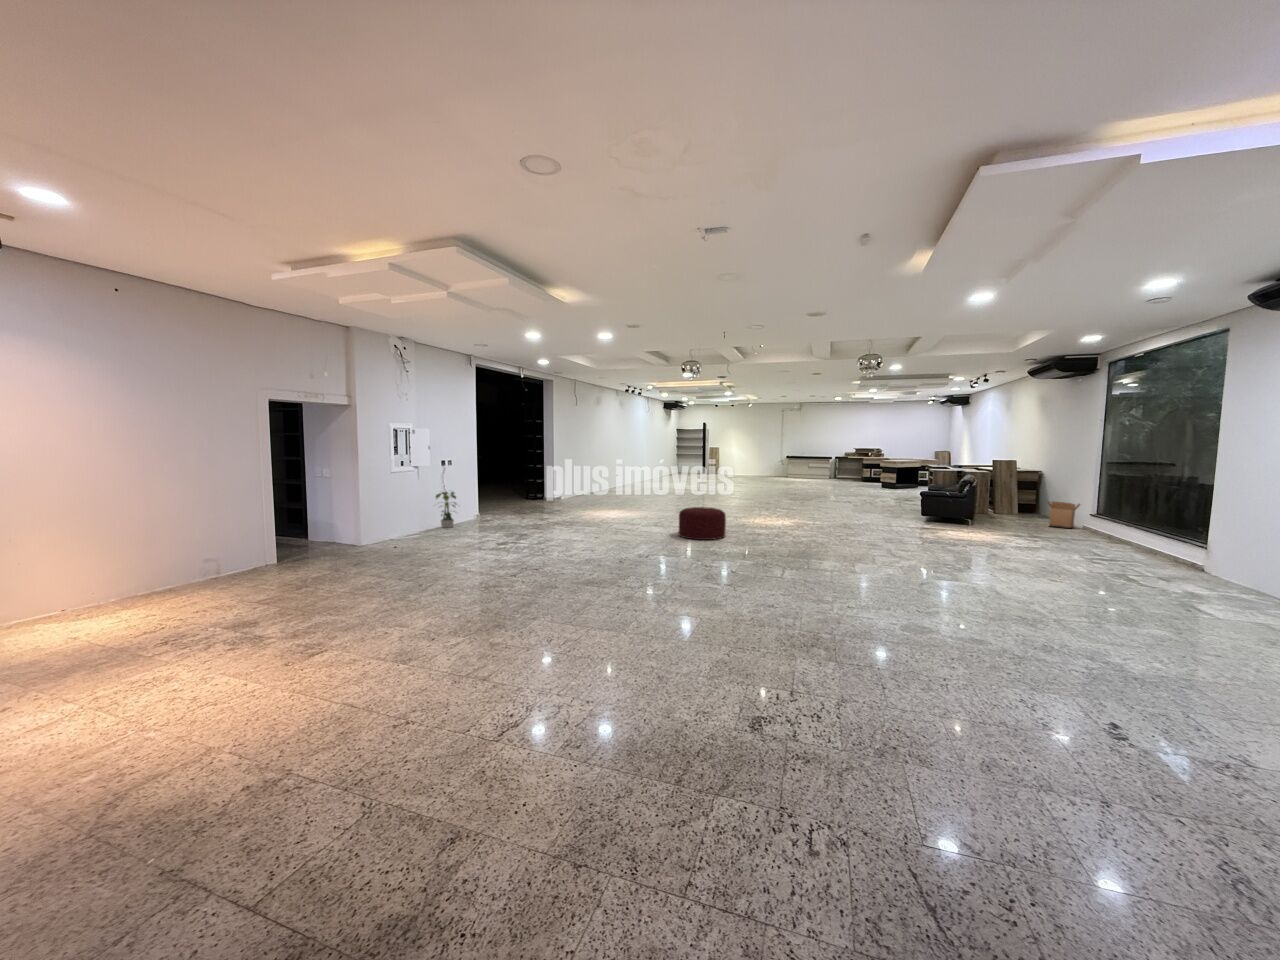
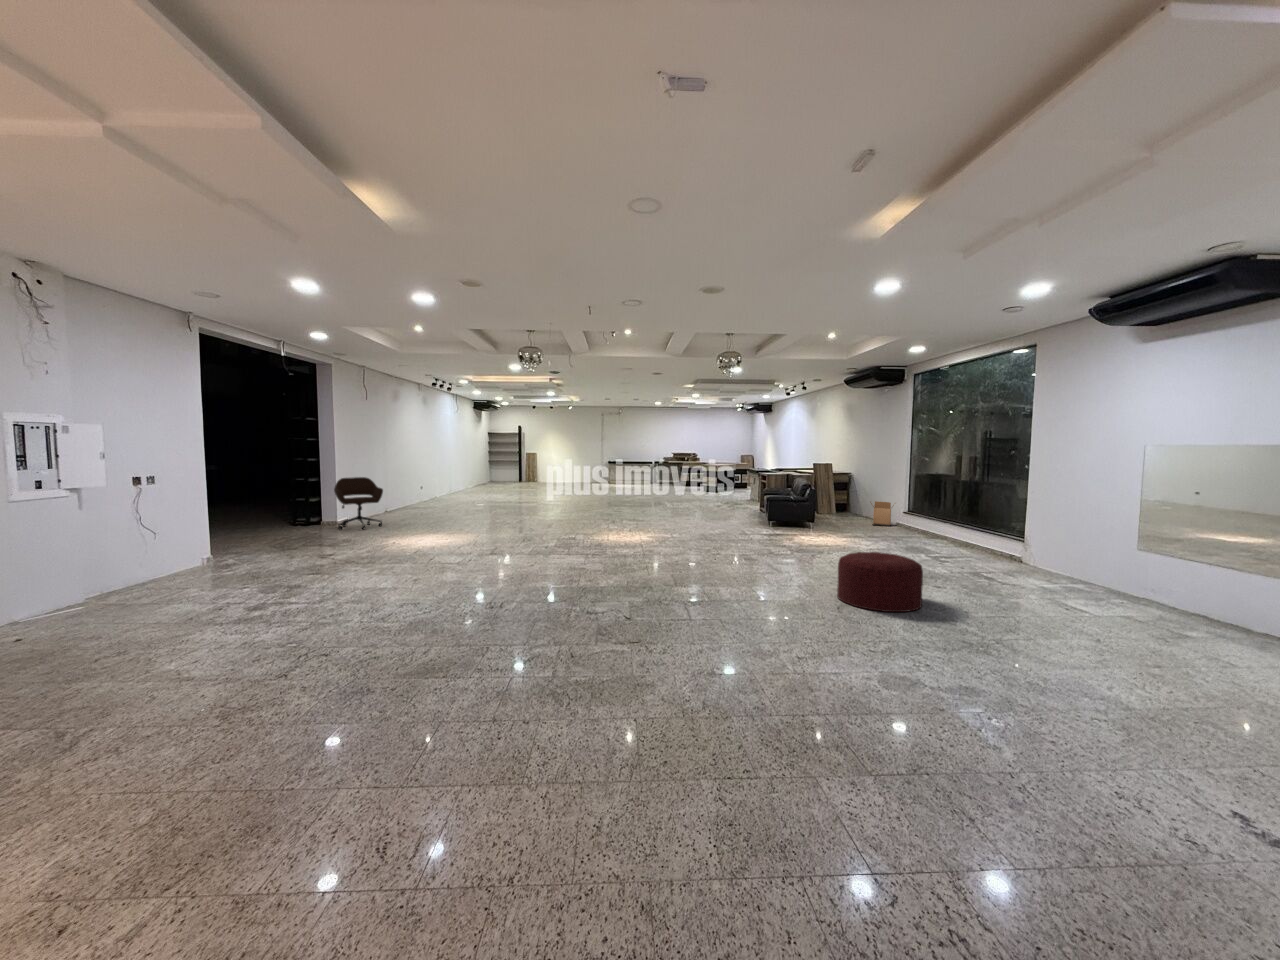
office chair: none [555,465,587,504] -> present [334,477,383,530]
potted plant: present [436,492,456,528] -> none [114,525,171,587]
ottoman: present [679,507,726,540] -> present [837,552,923,612]

